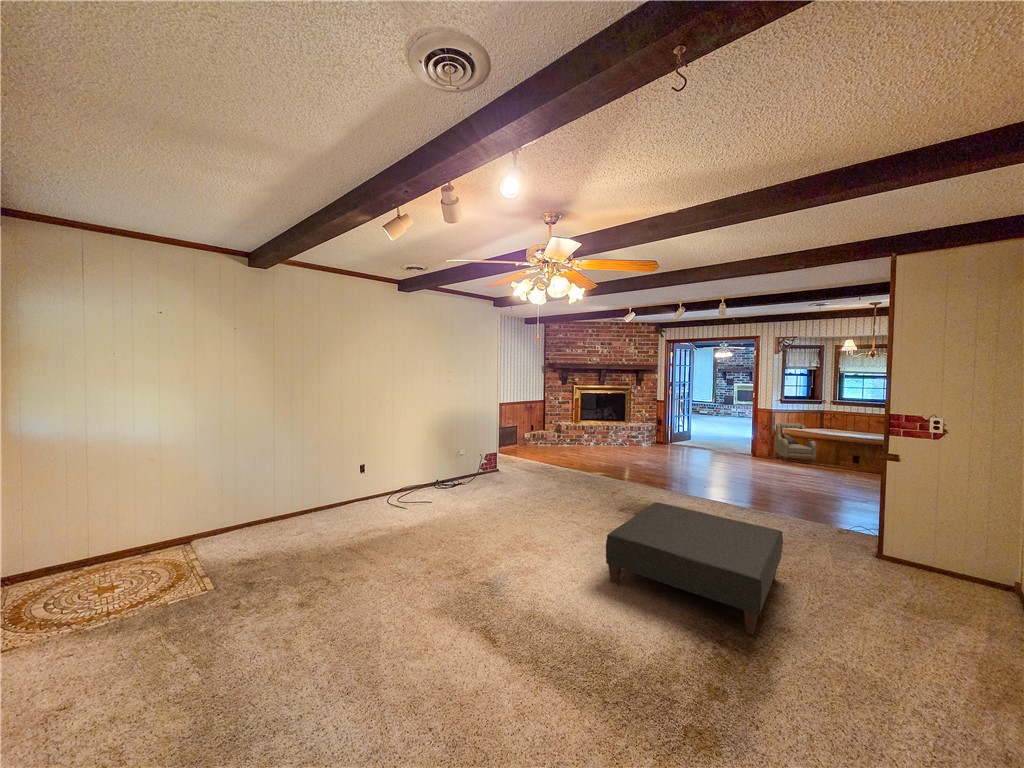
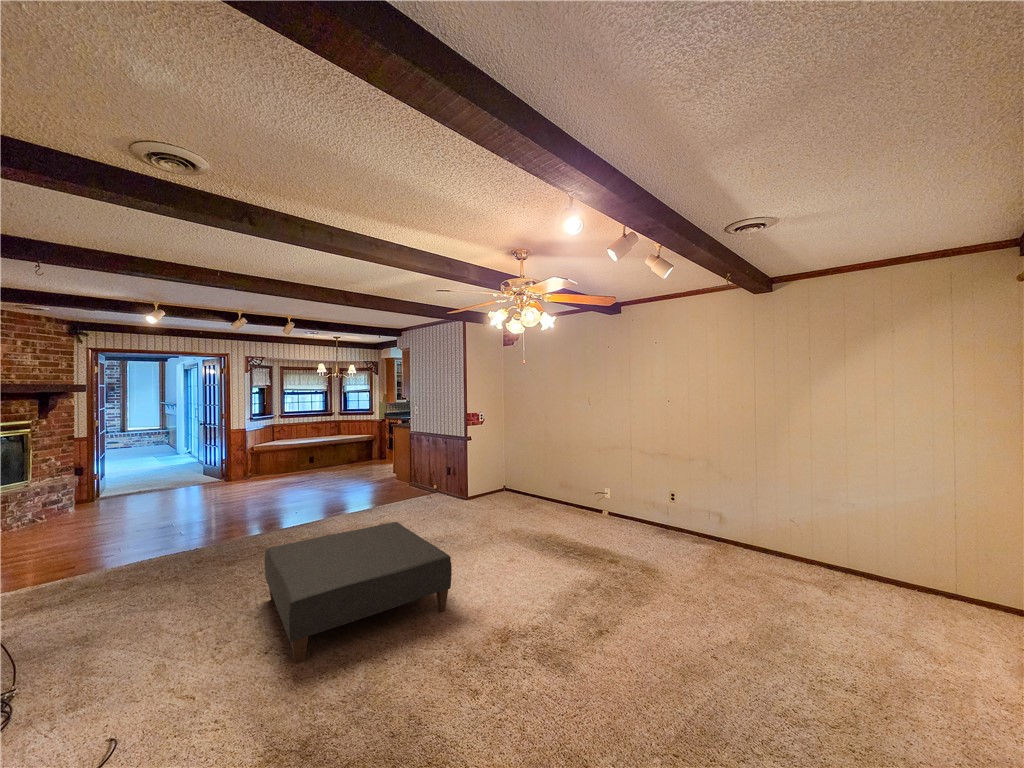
armchair: present [775,423,816,464] -> none [243,428,286,481]

